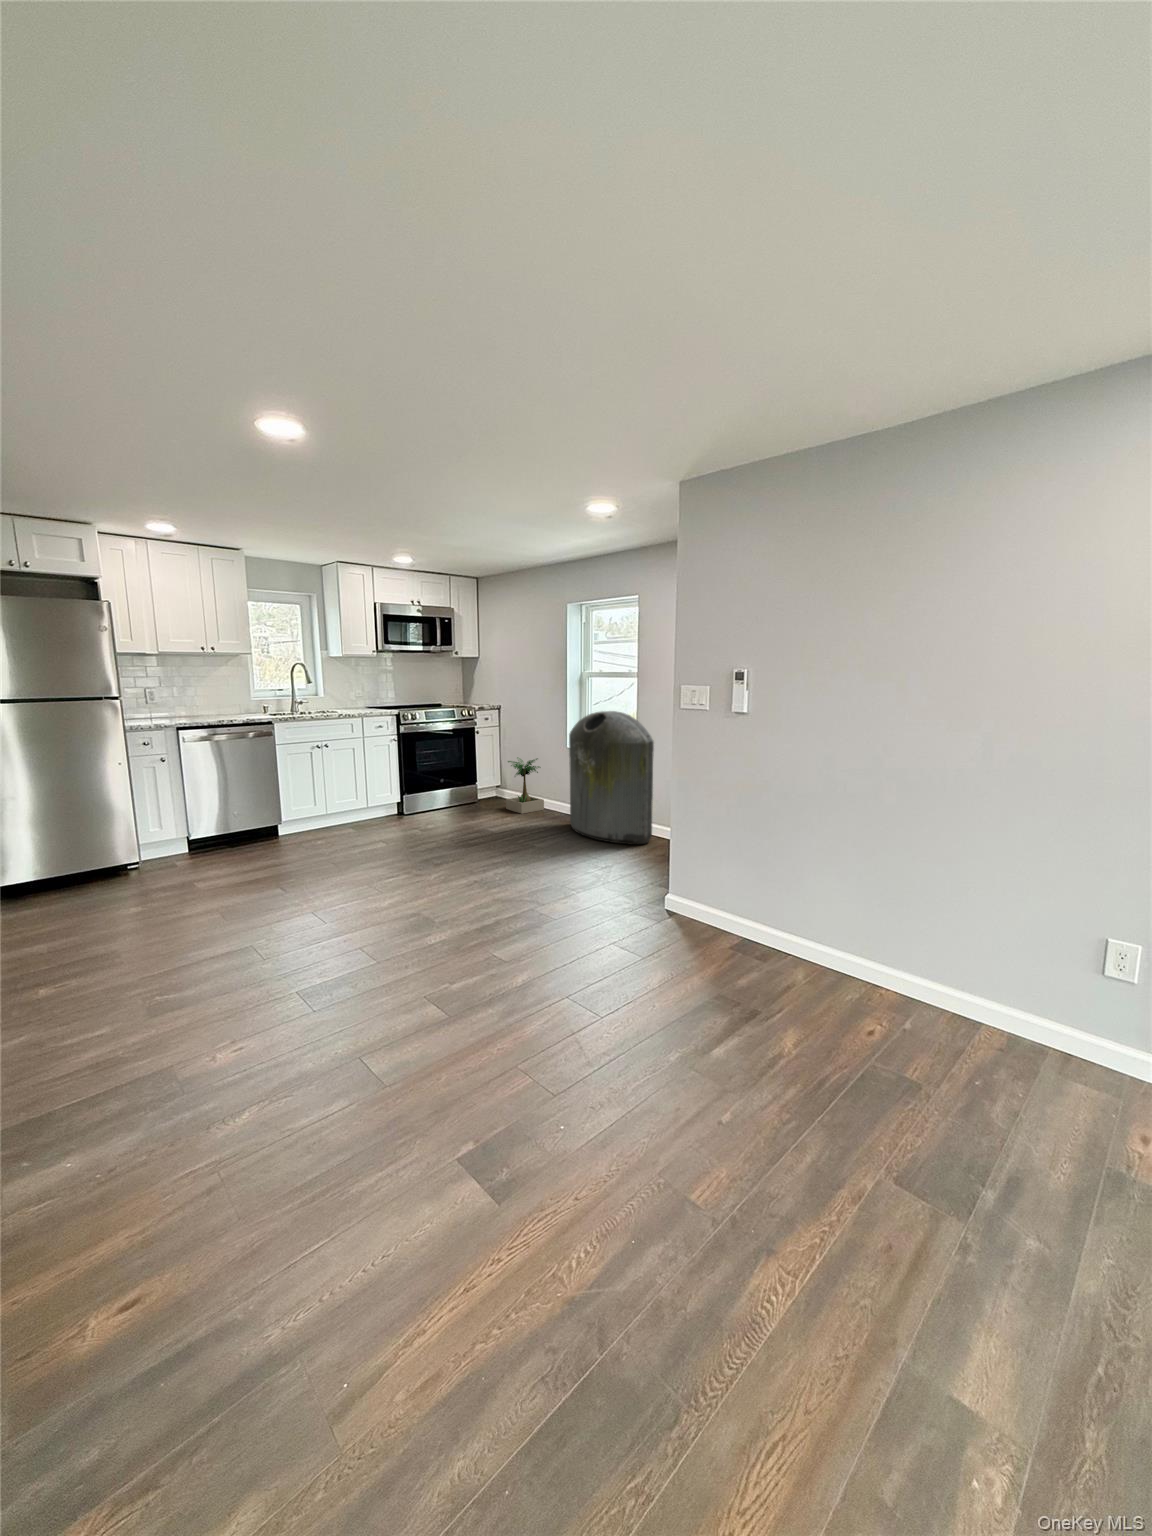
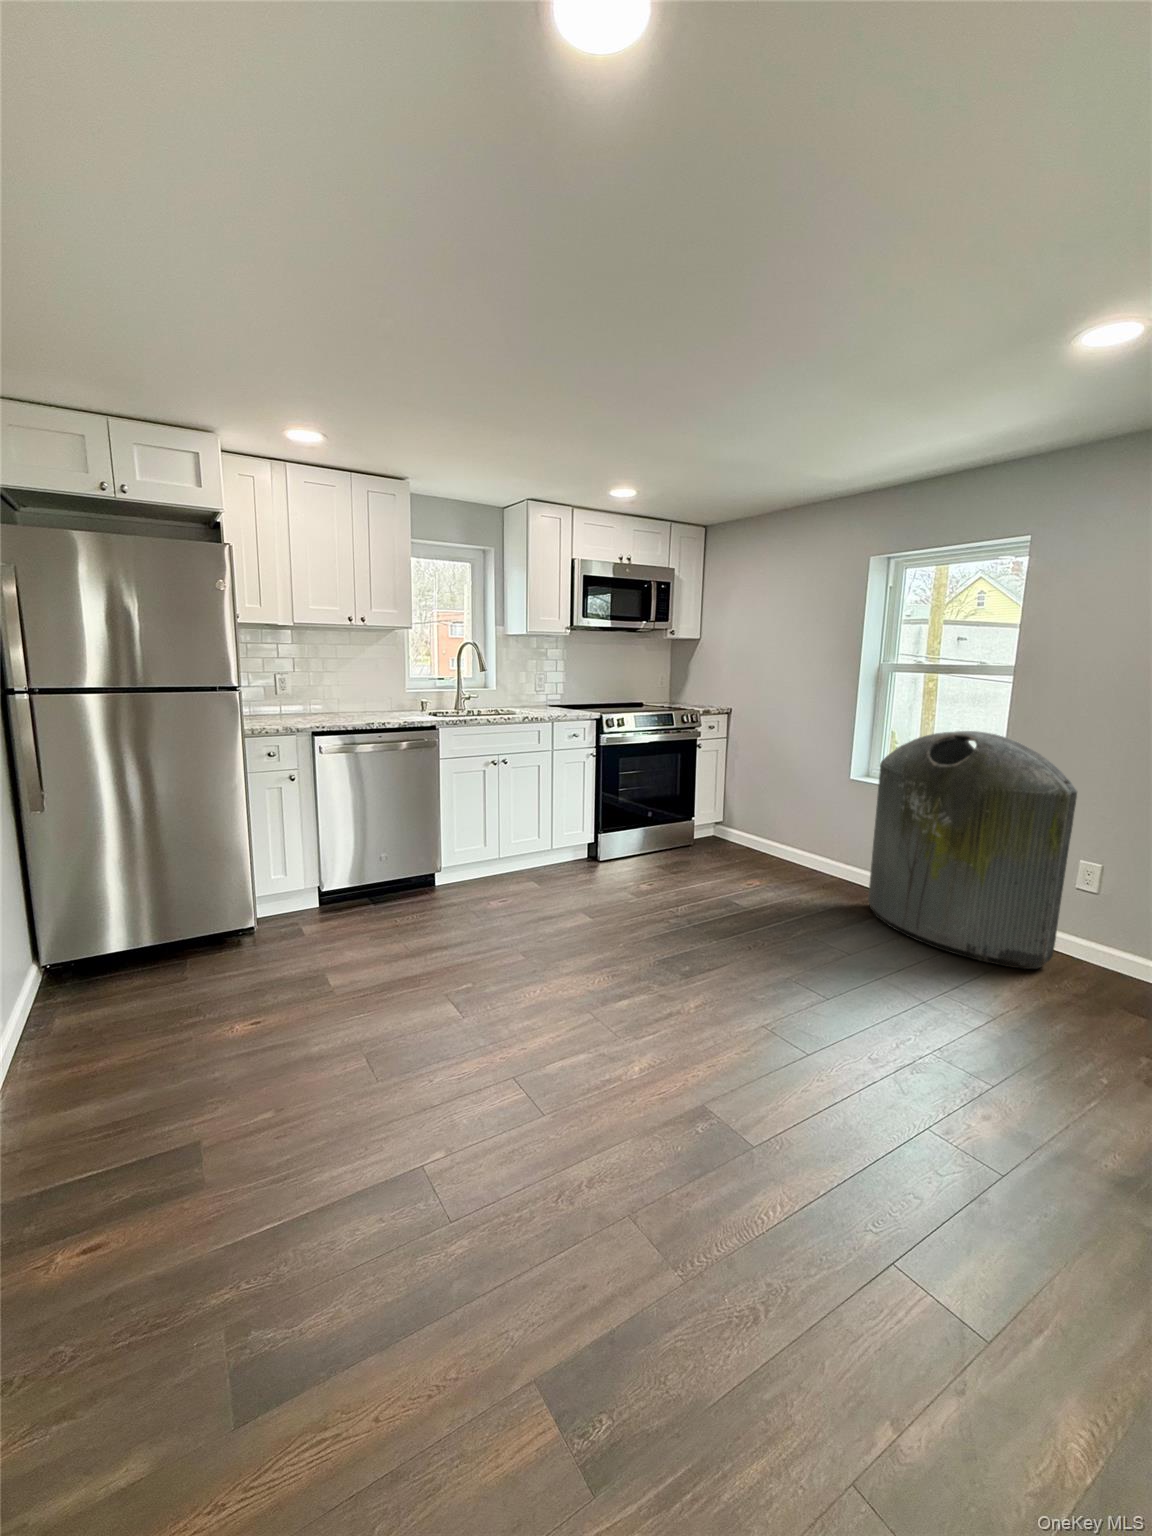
potted plant: present [506,757,544,814] -> none [743,787,811,875]

